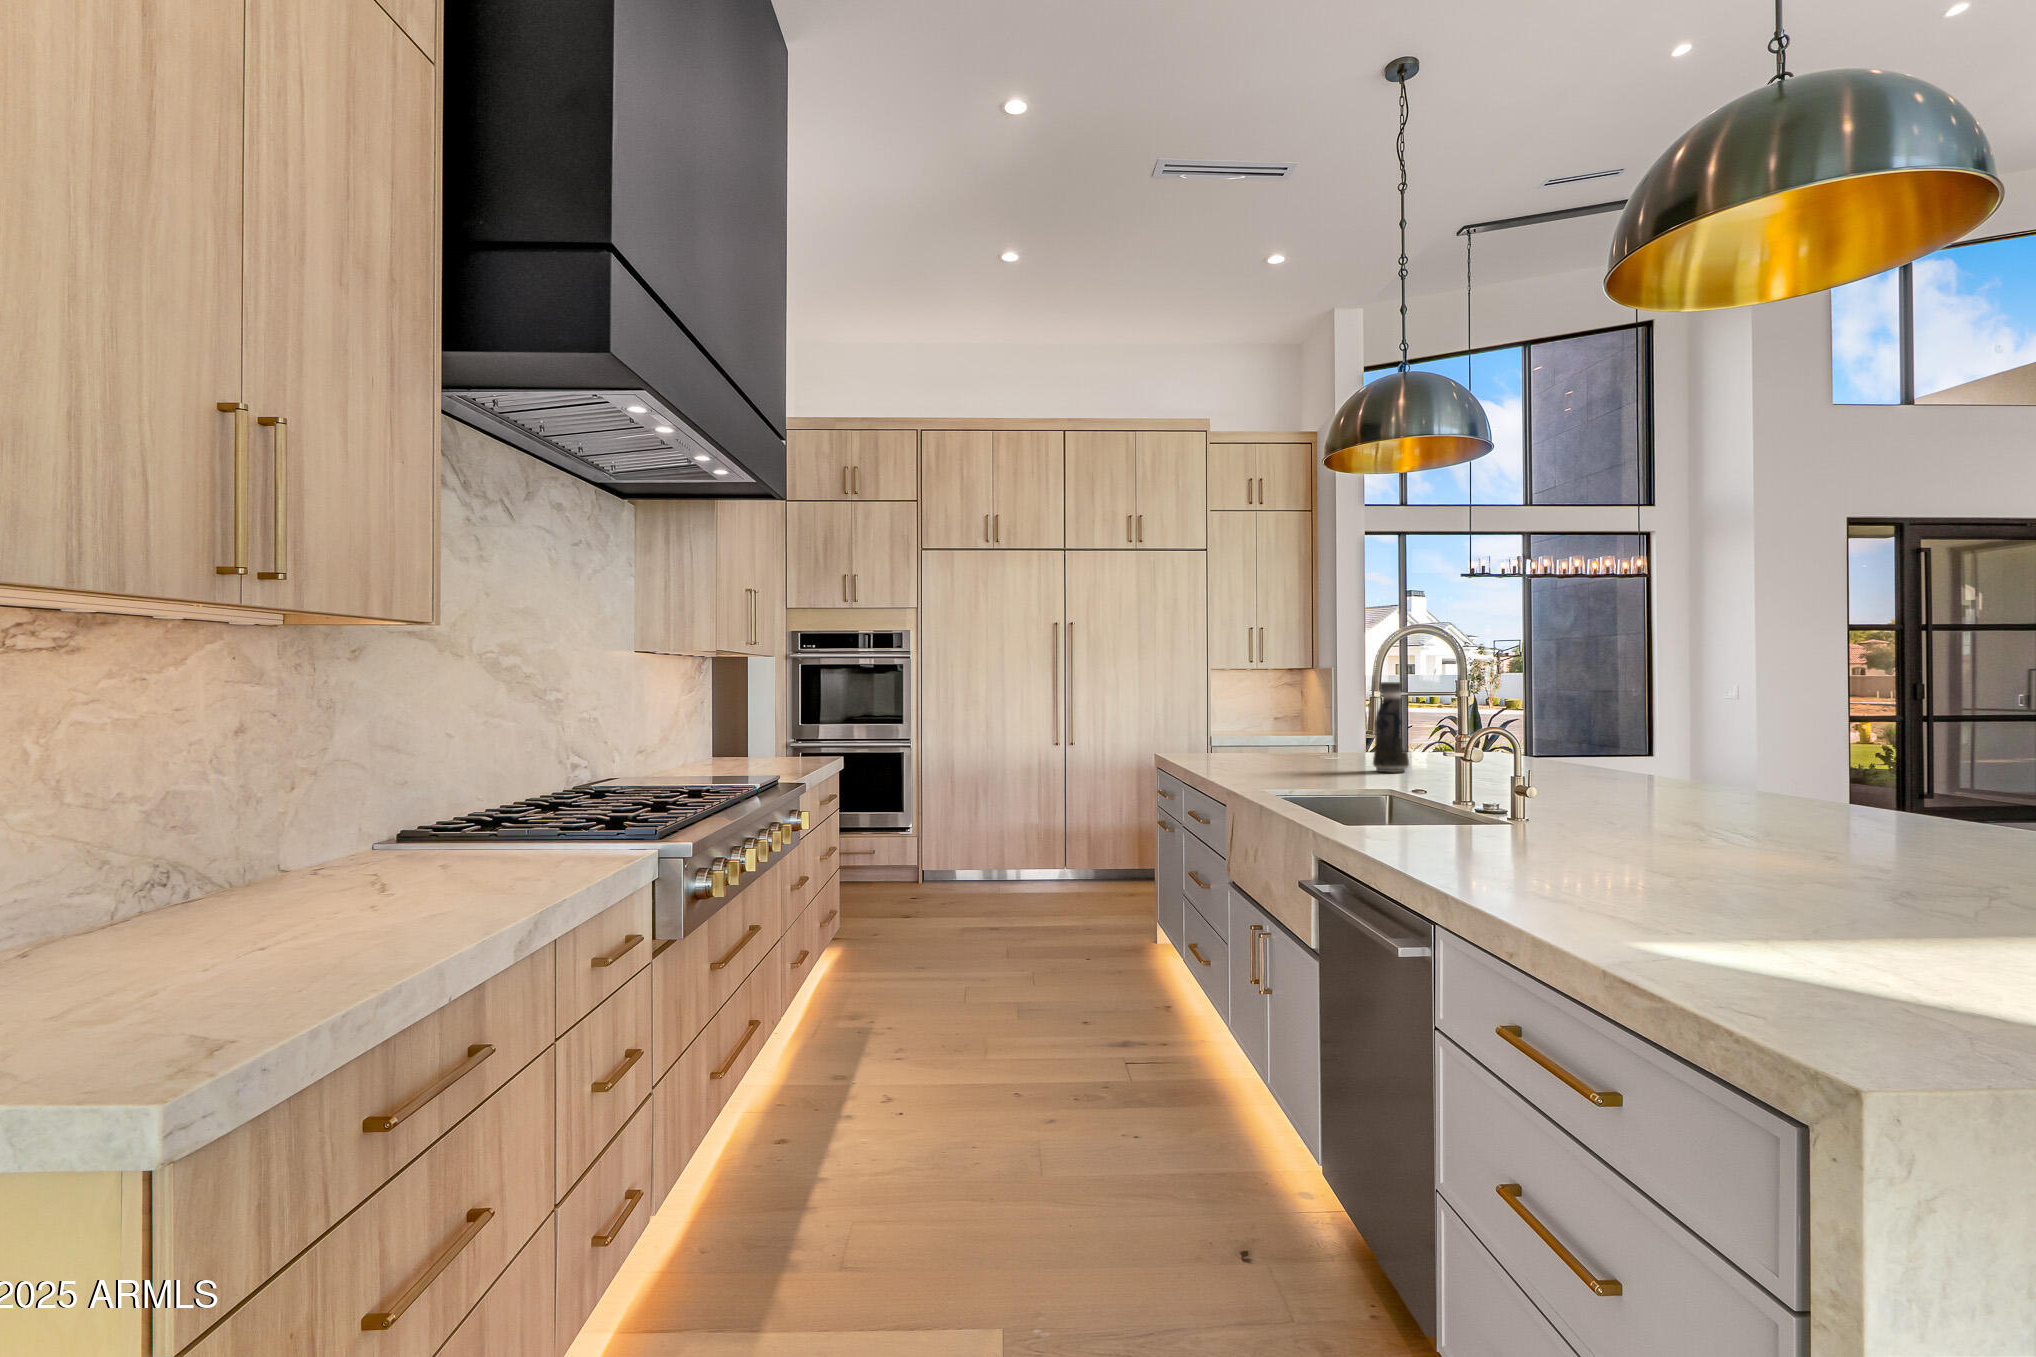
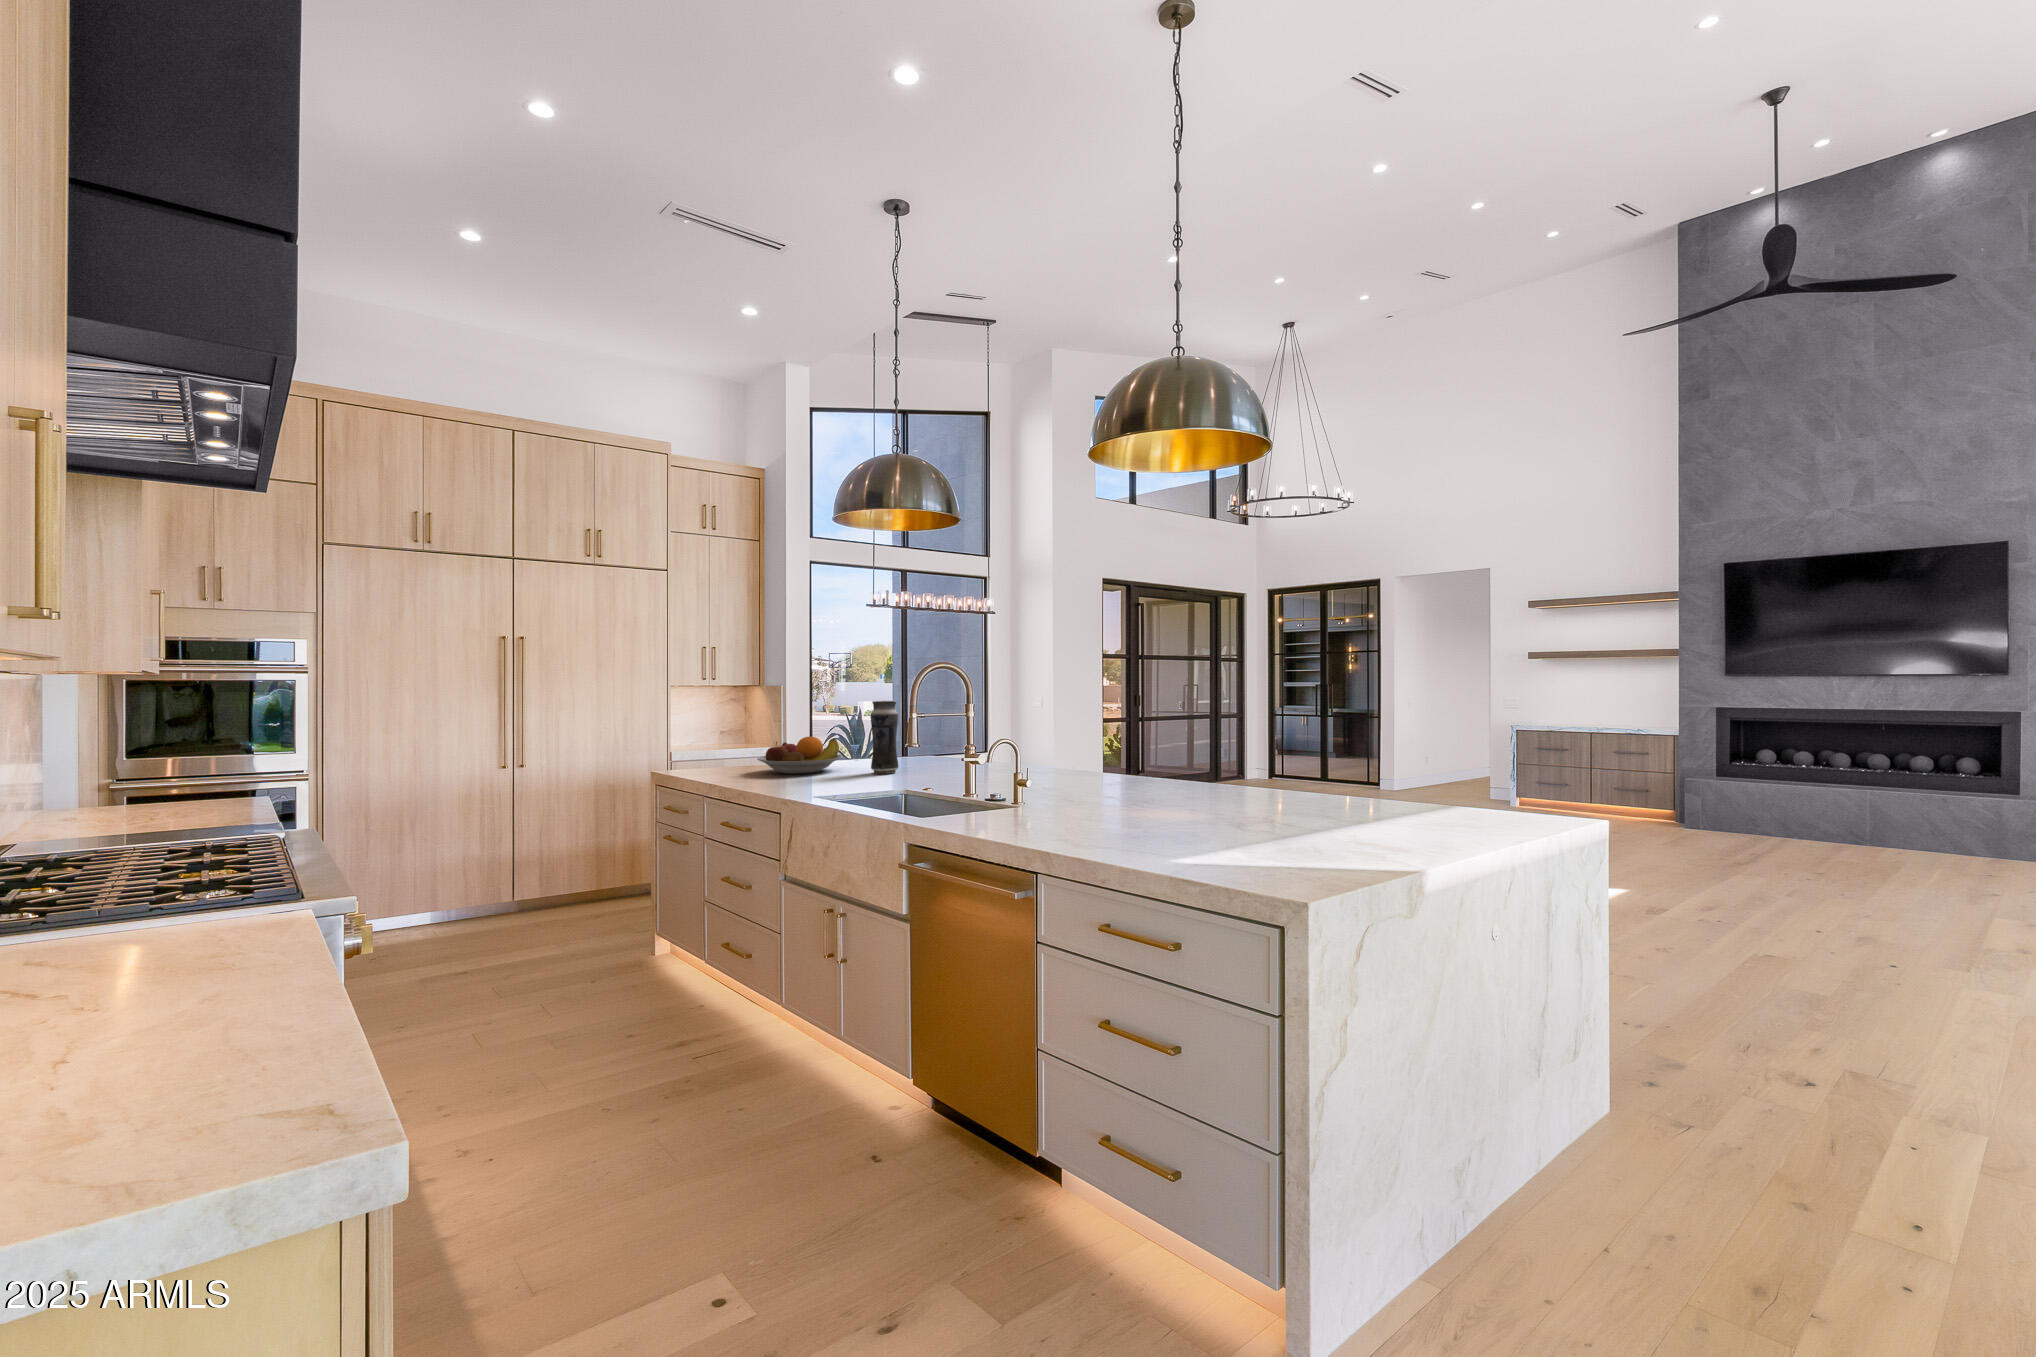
fruit bowl: none [1246,724,1345,766] -> present [757,737,842,774]

